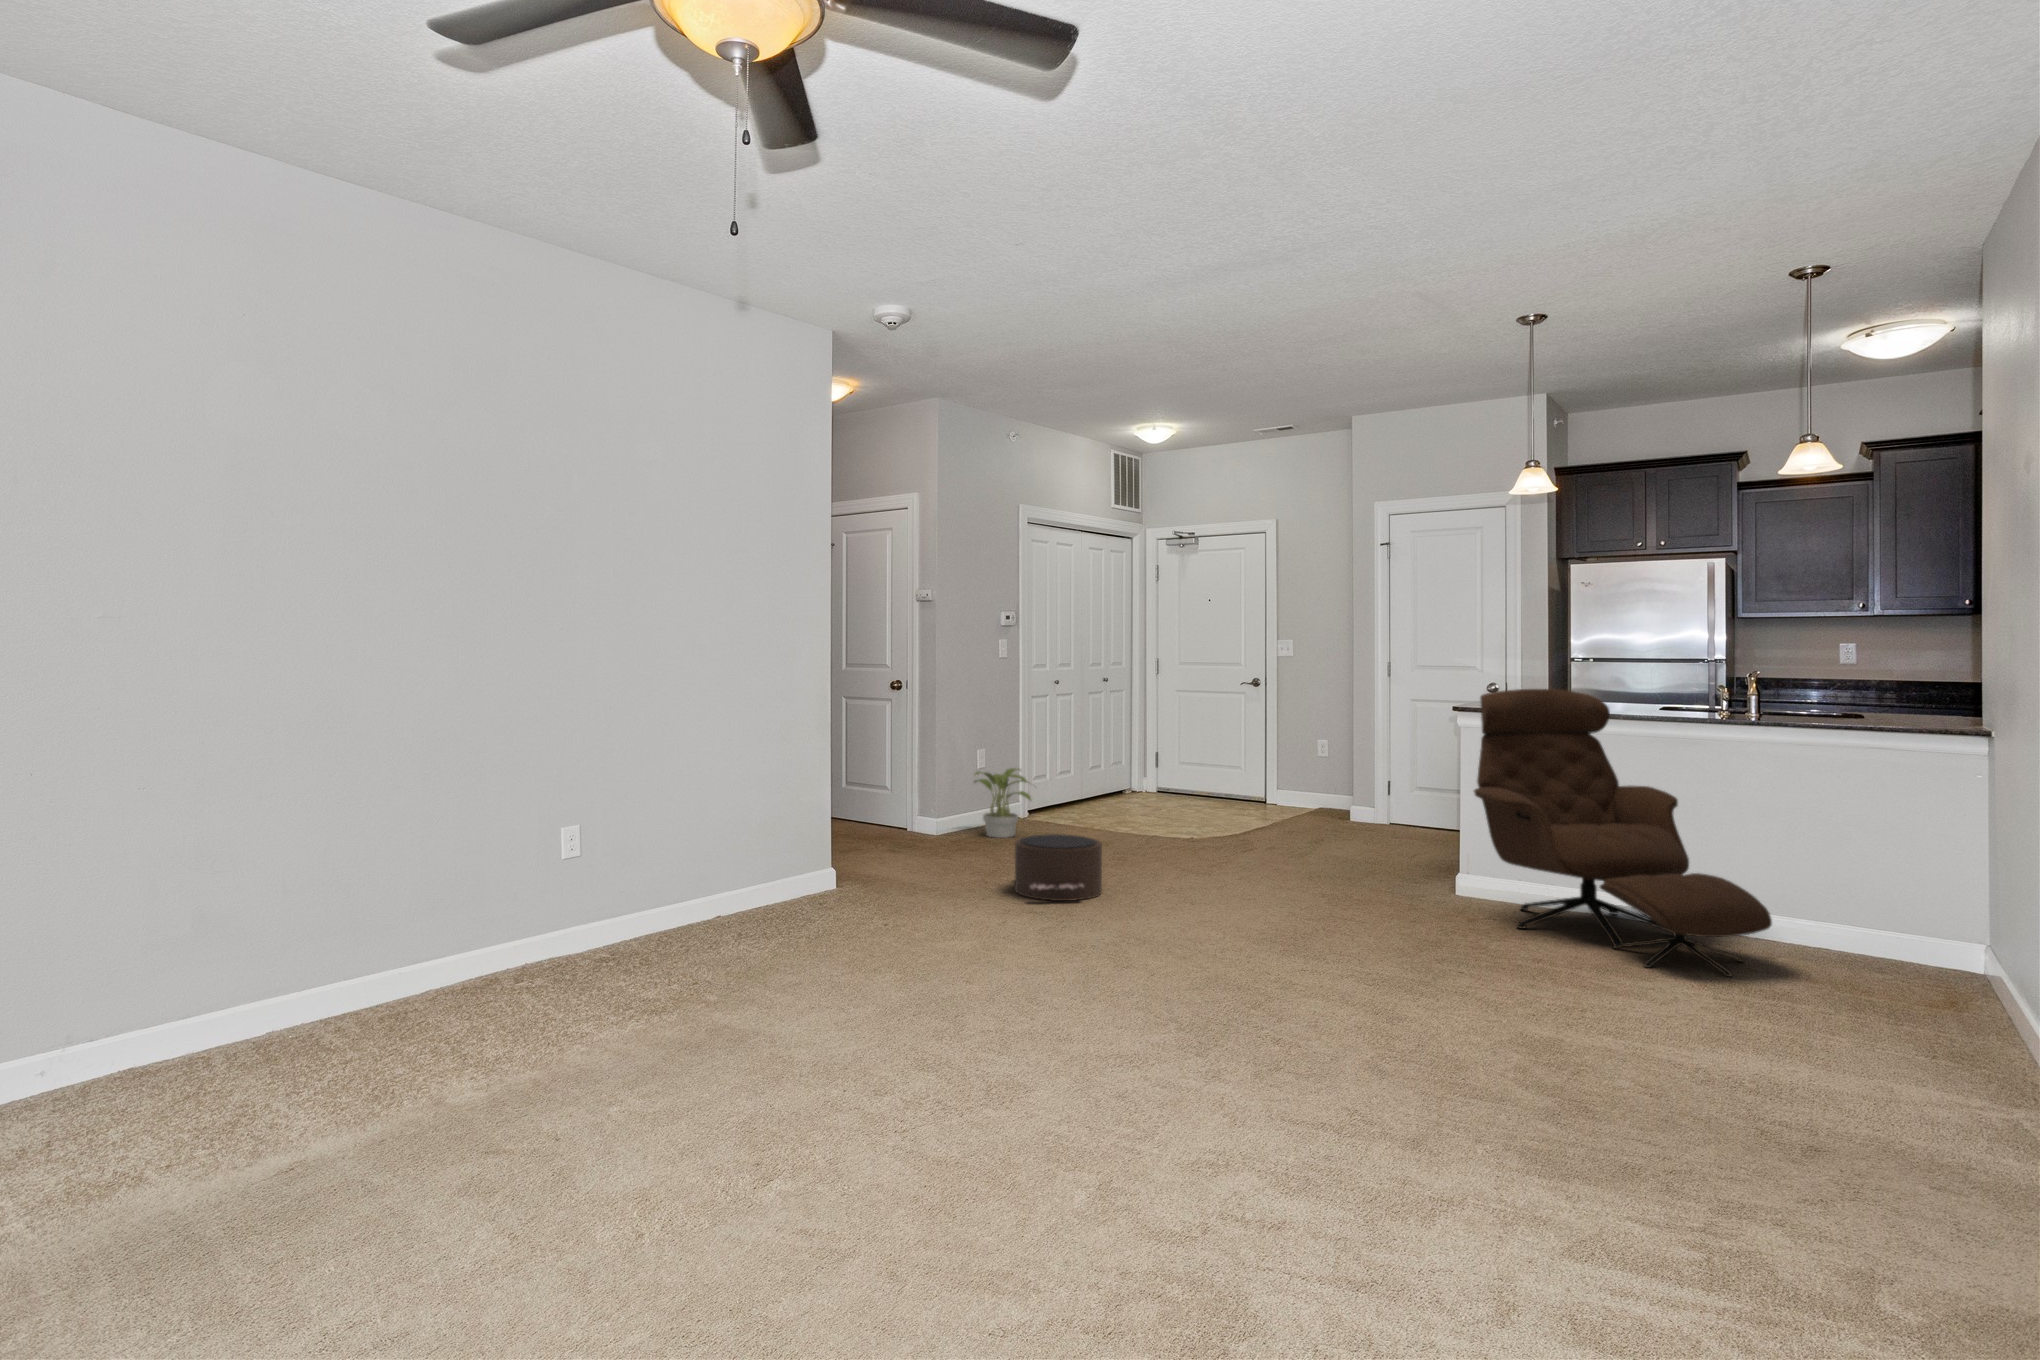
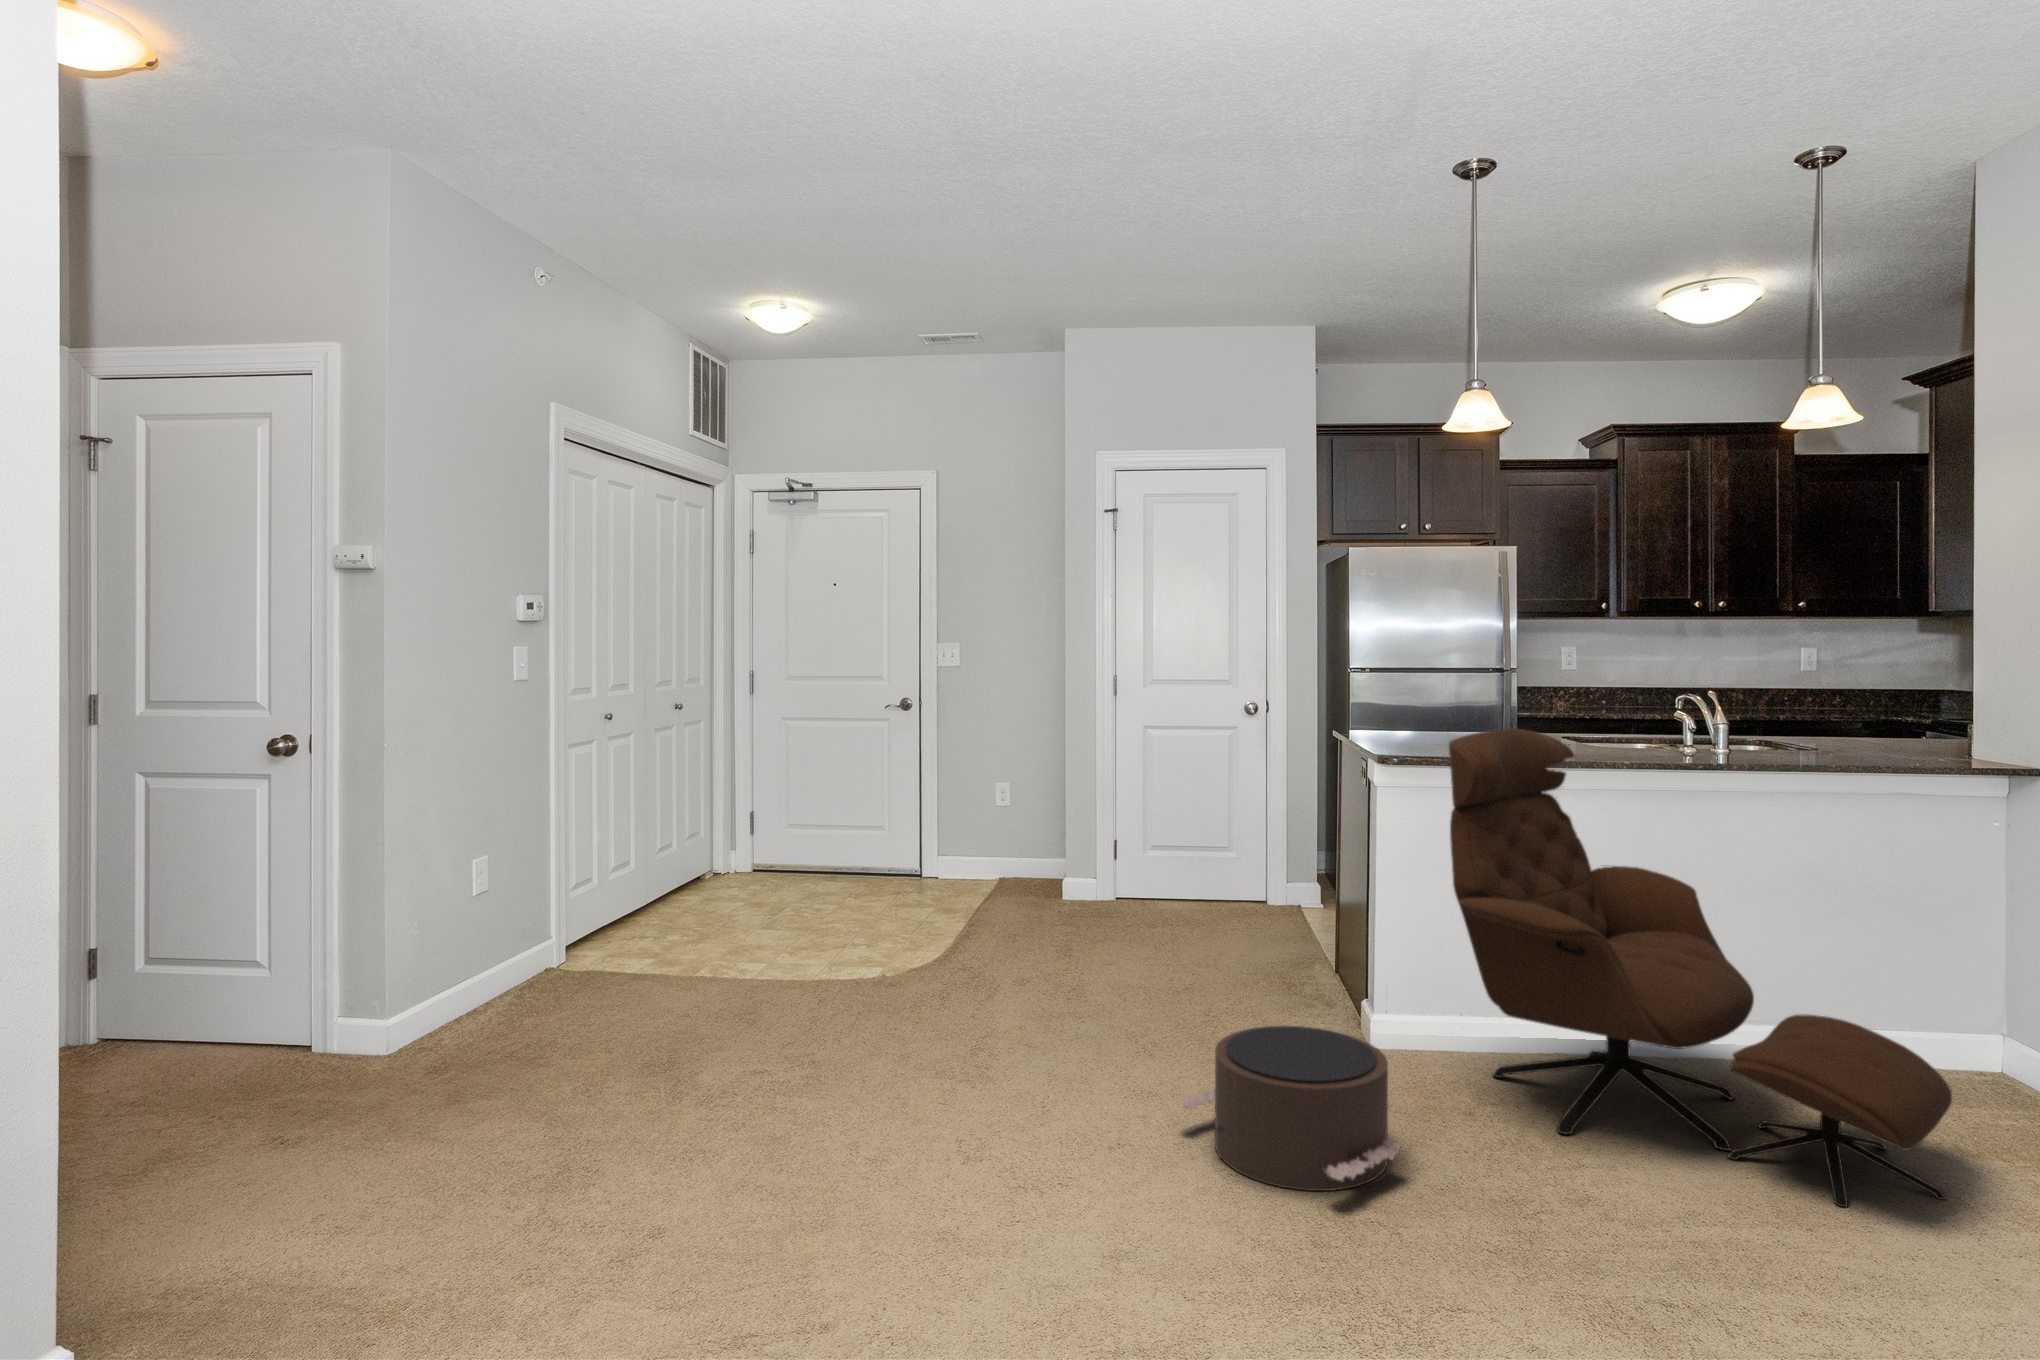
potted plant: present [974,768,1031,838] -> none [469,893,607,1040]
pouf: present [1015,834,1102,901] -> present [1181,1026,1404,1191]

